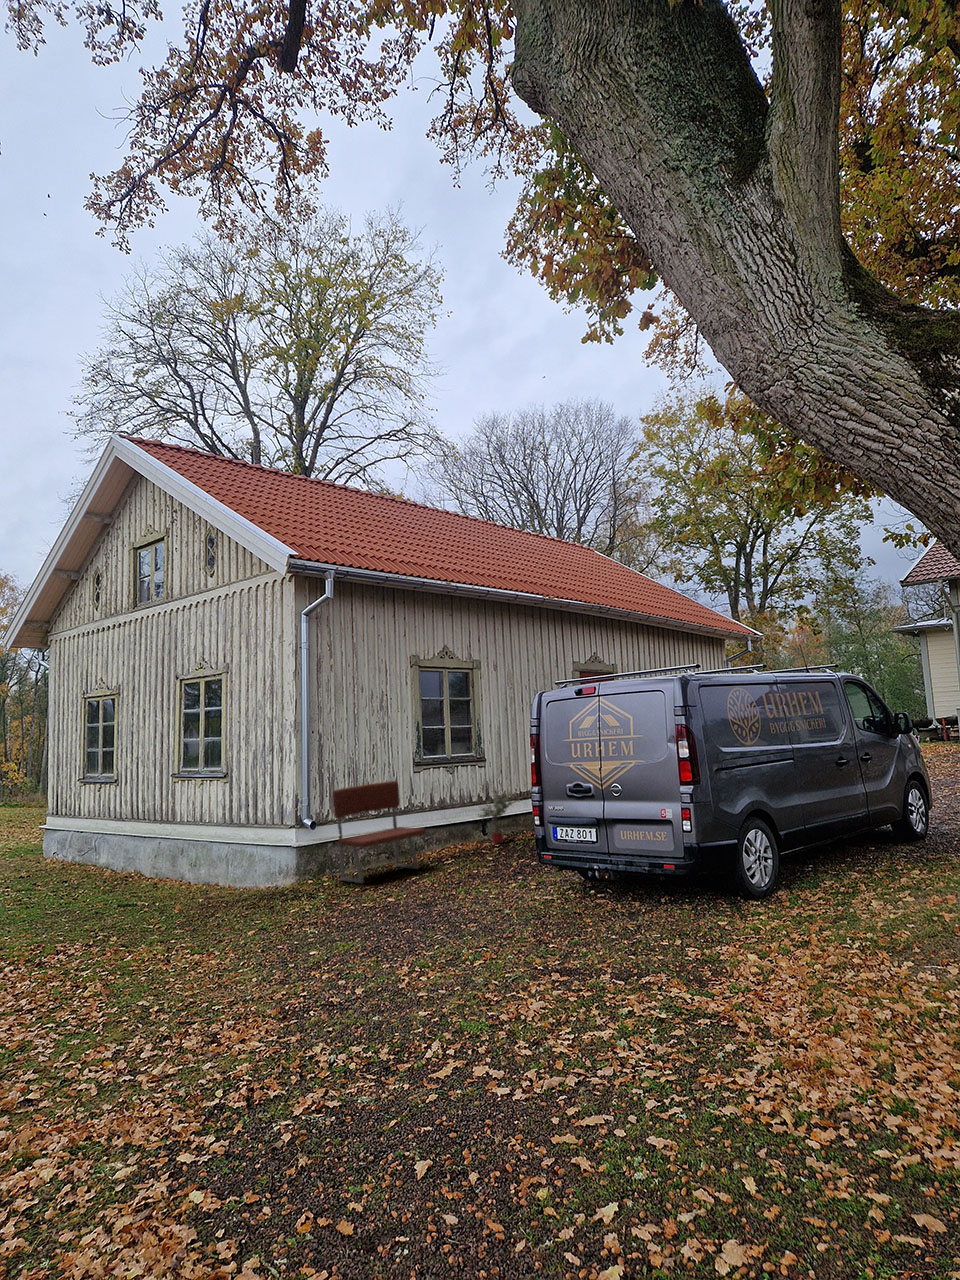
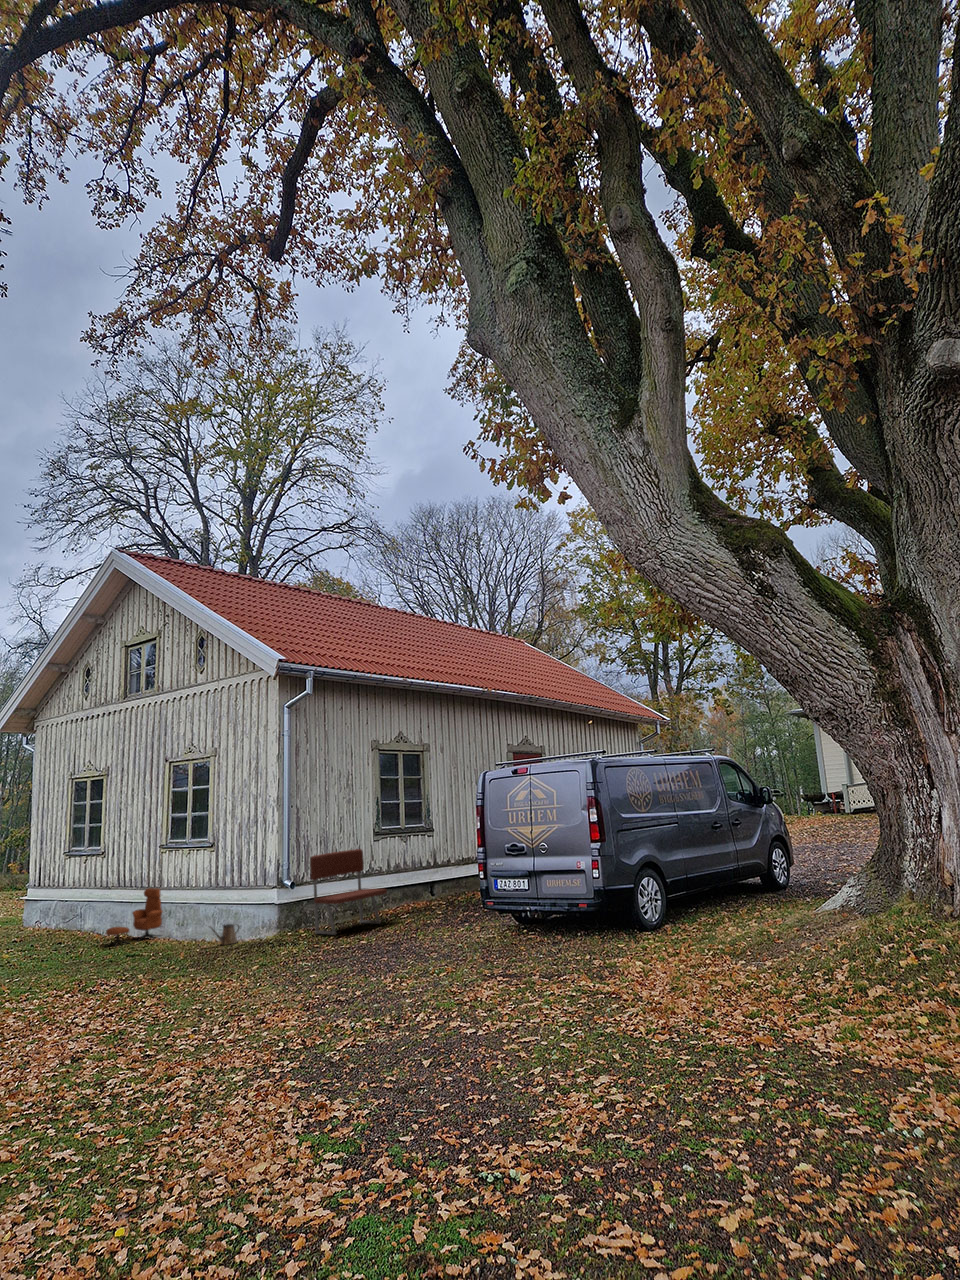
potted tree: present [478,788,512,844] -> none [427,855,457,904]
lounge chair: none [110,820,179,886] -> present [106,888,163,946]
watering can: none [215,867,254,891] -> present [210,924,240,945]

